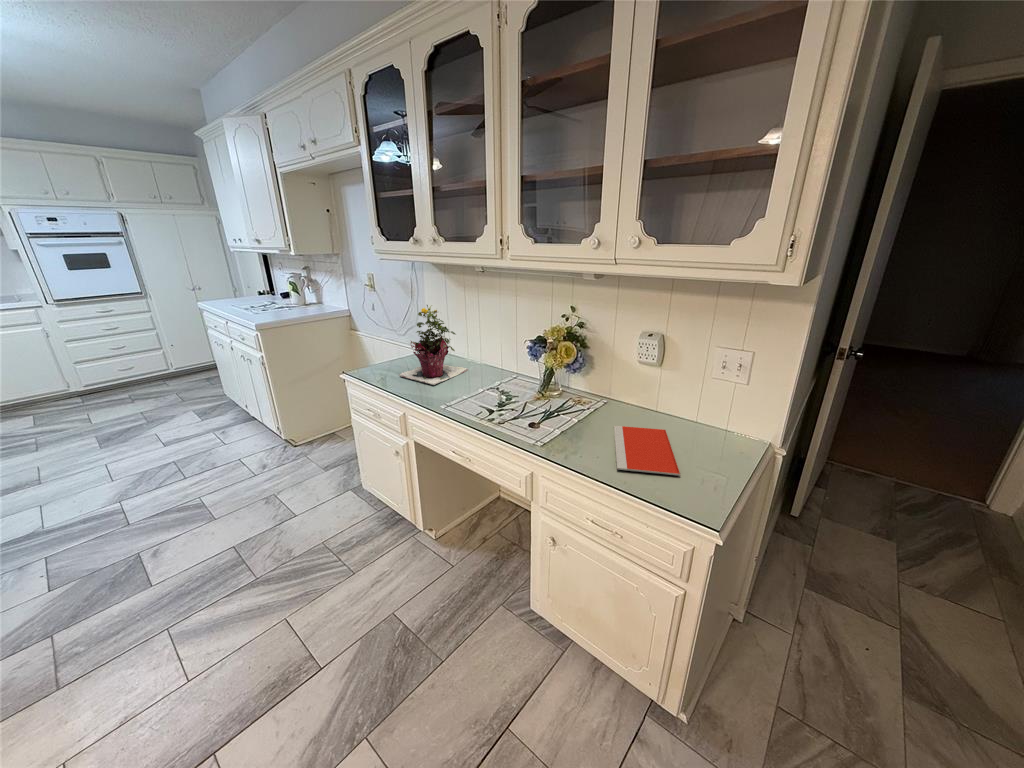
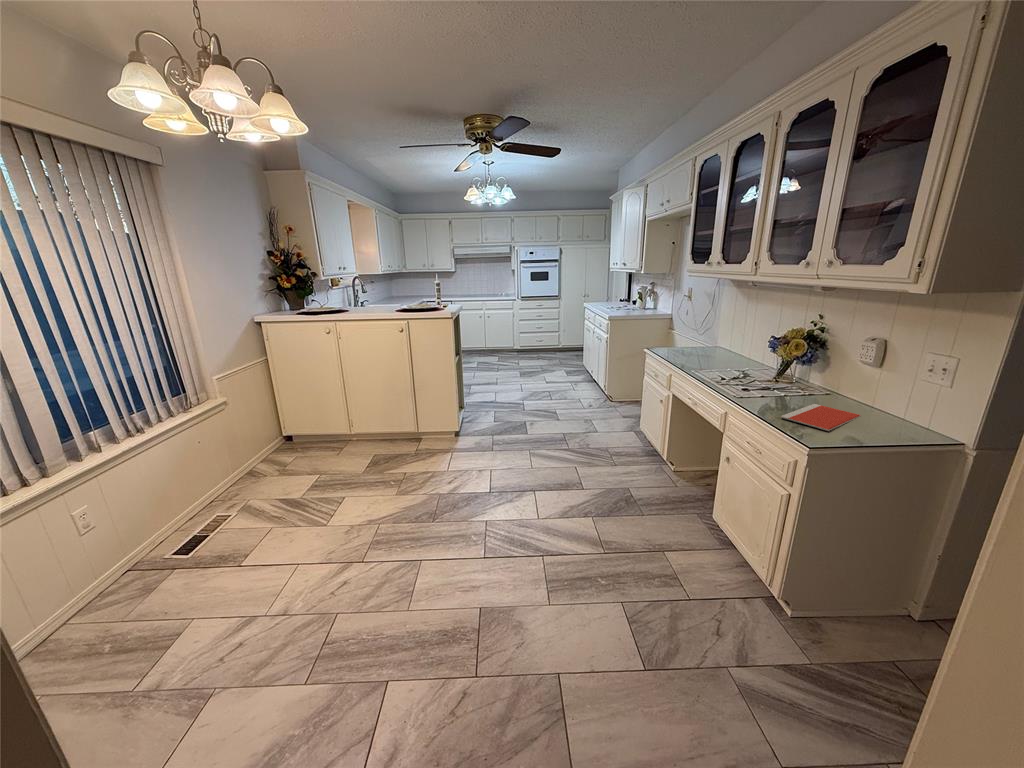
potted plant: present [399,305,469,385] -> none [678,307,733,362]

